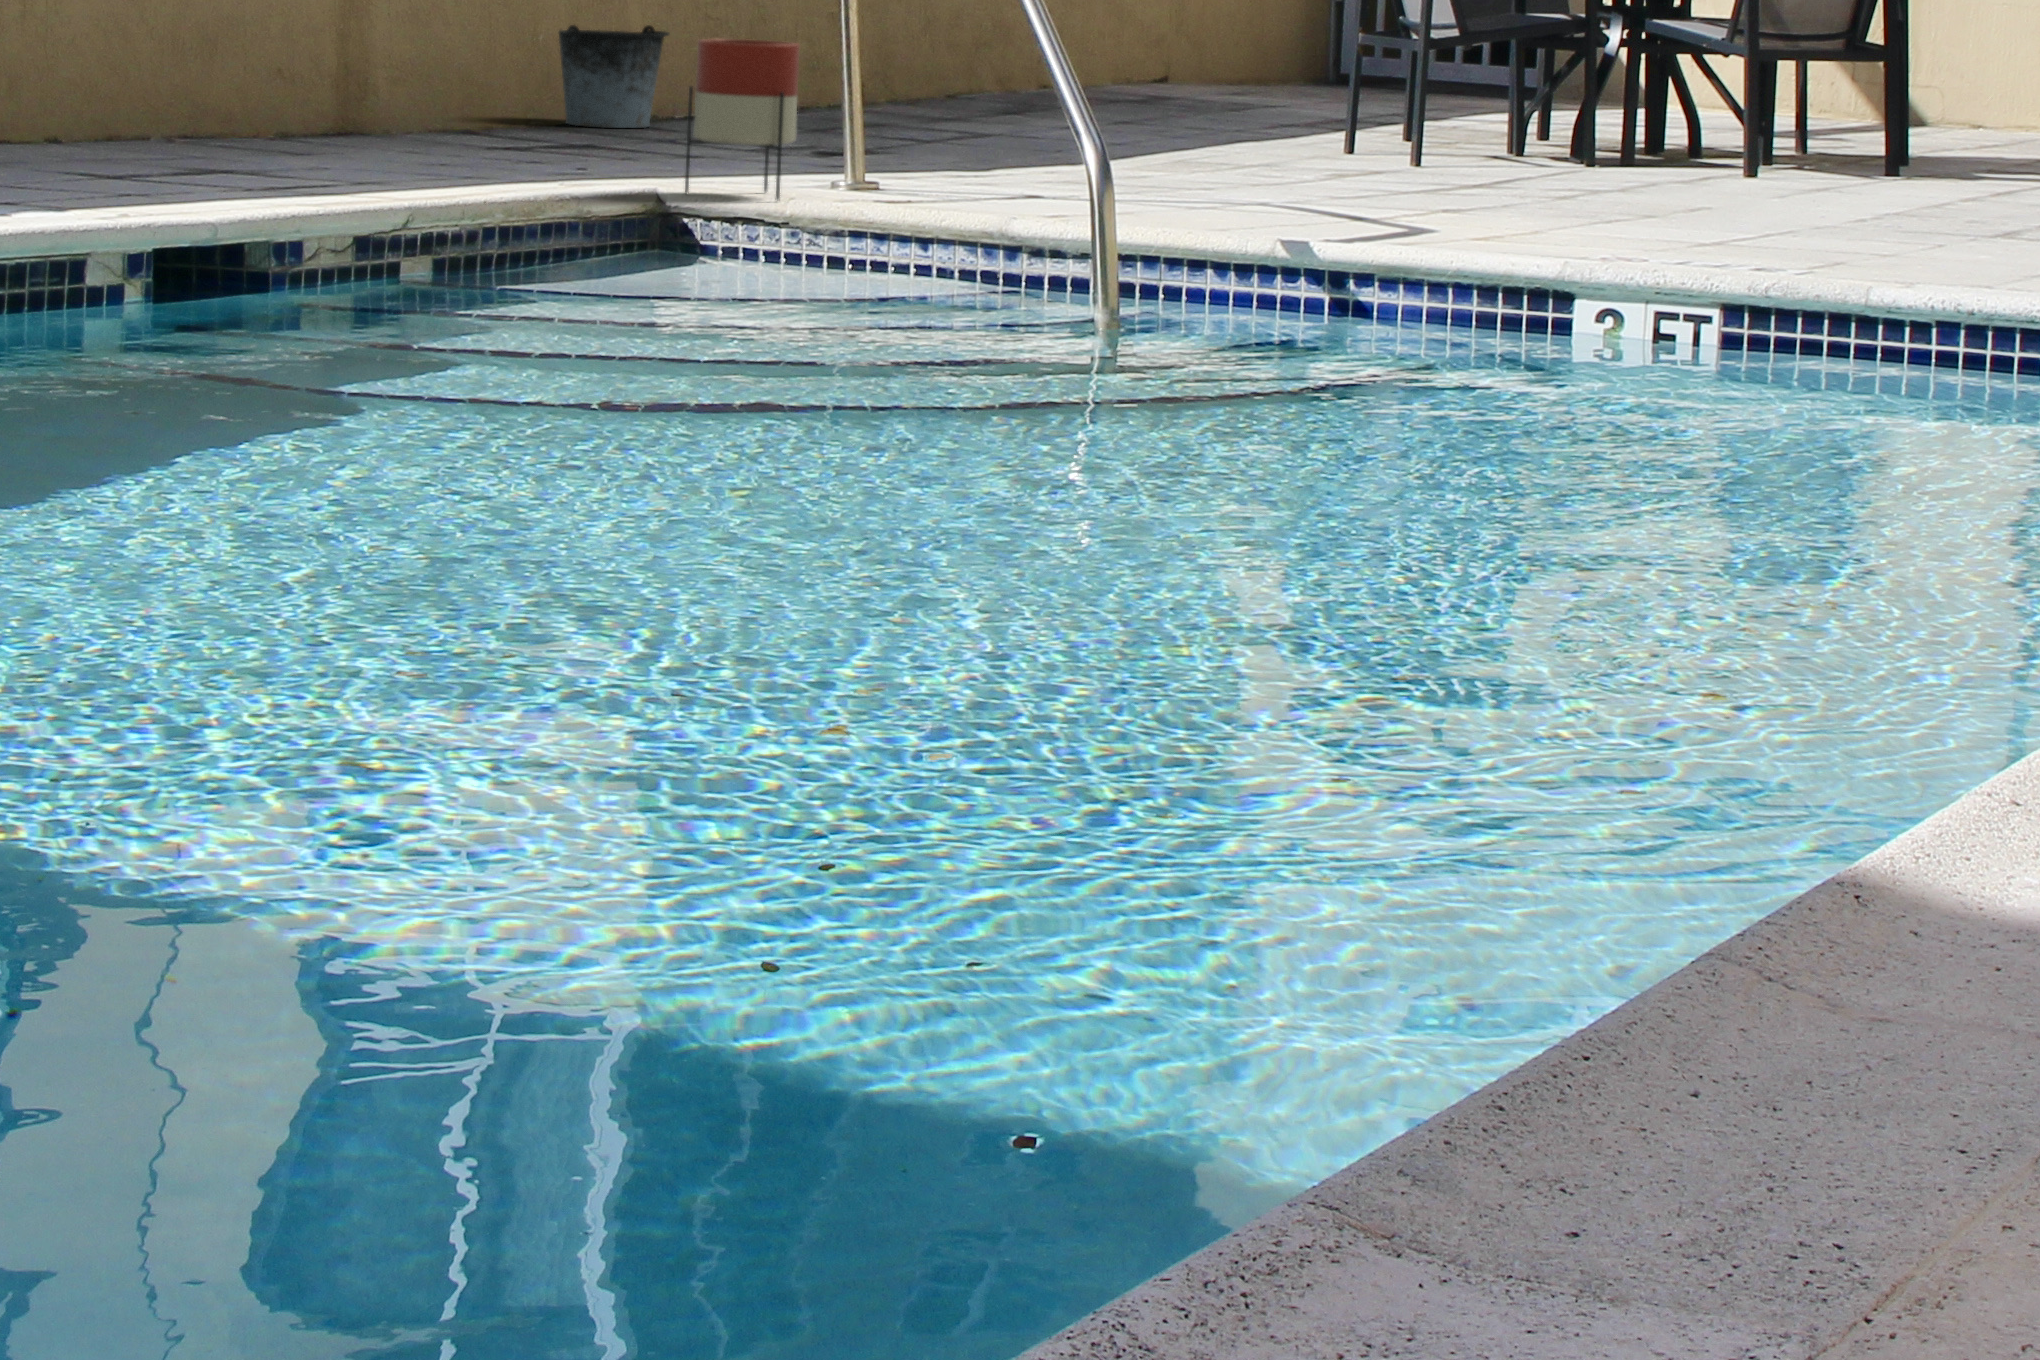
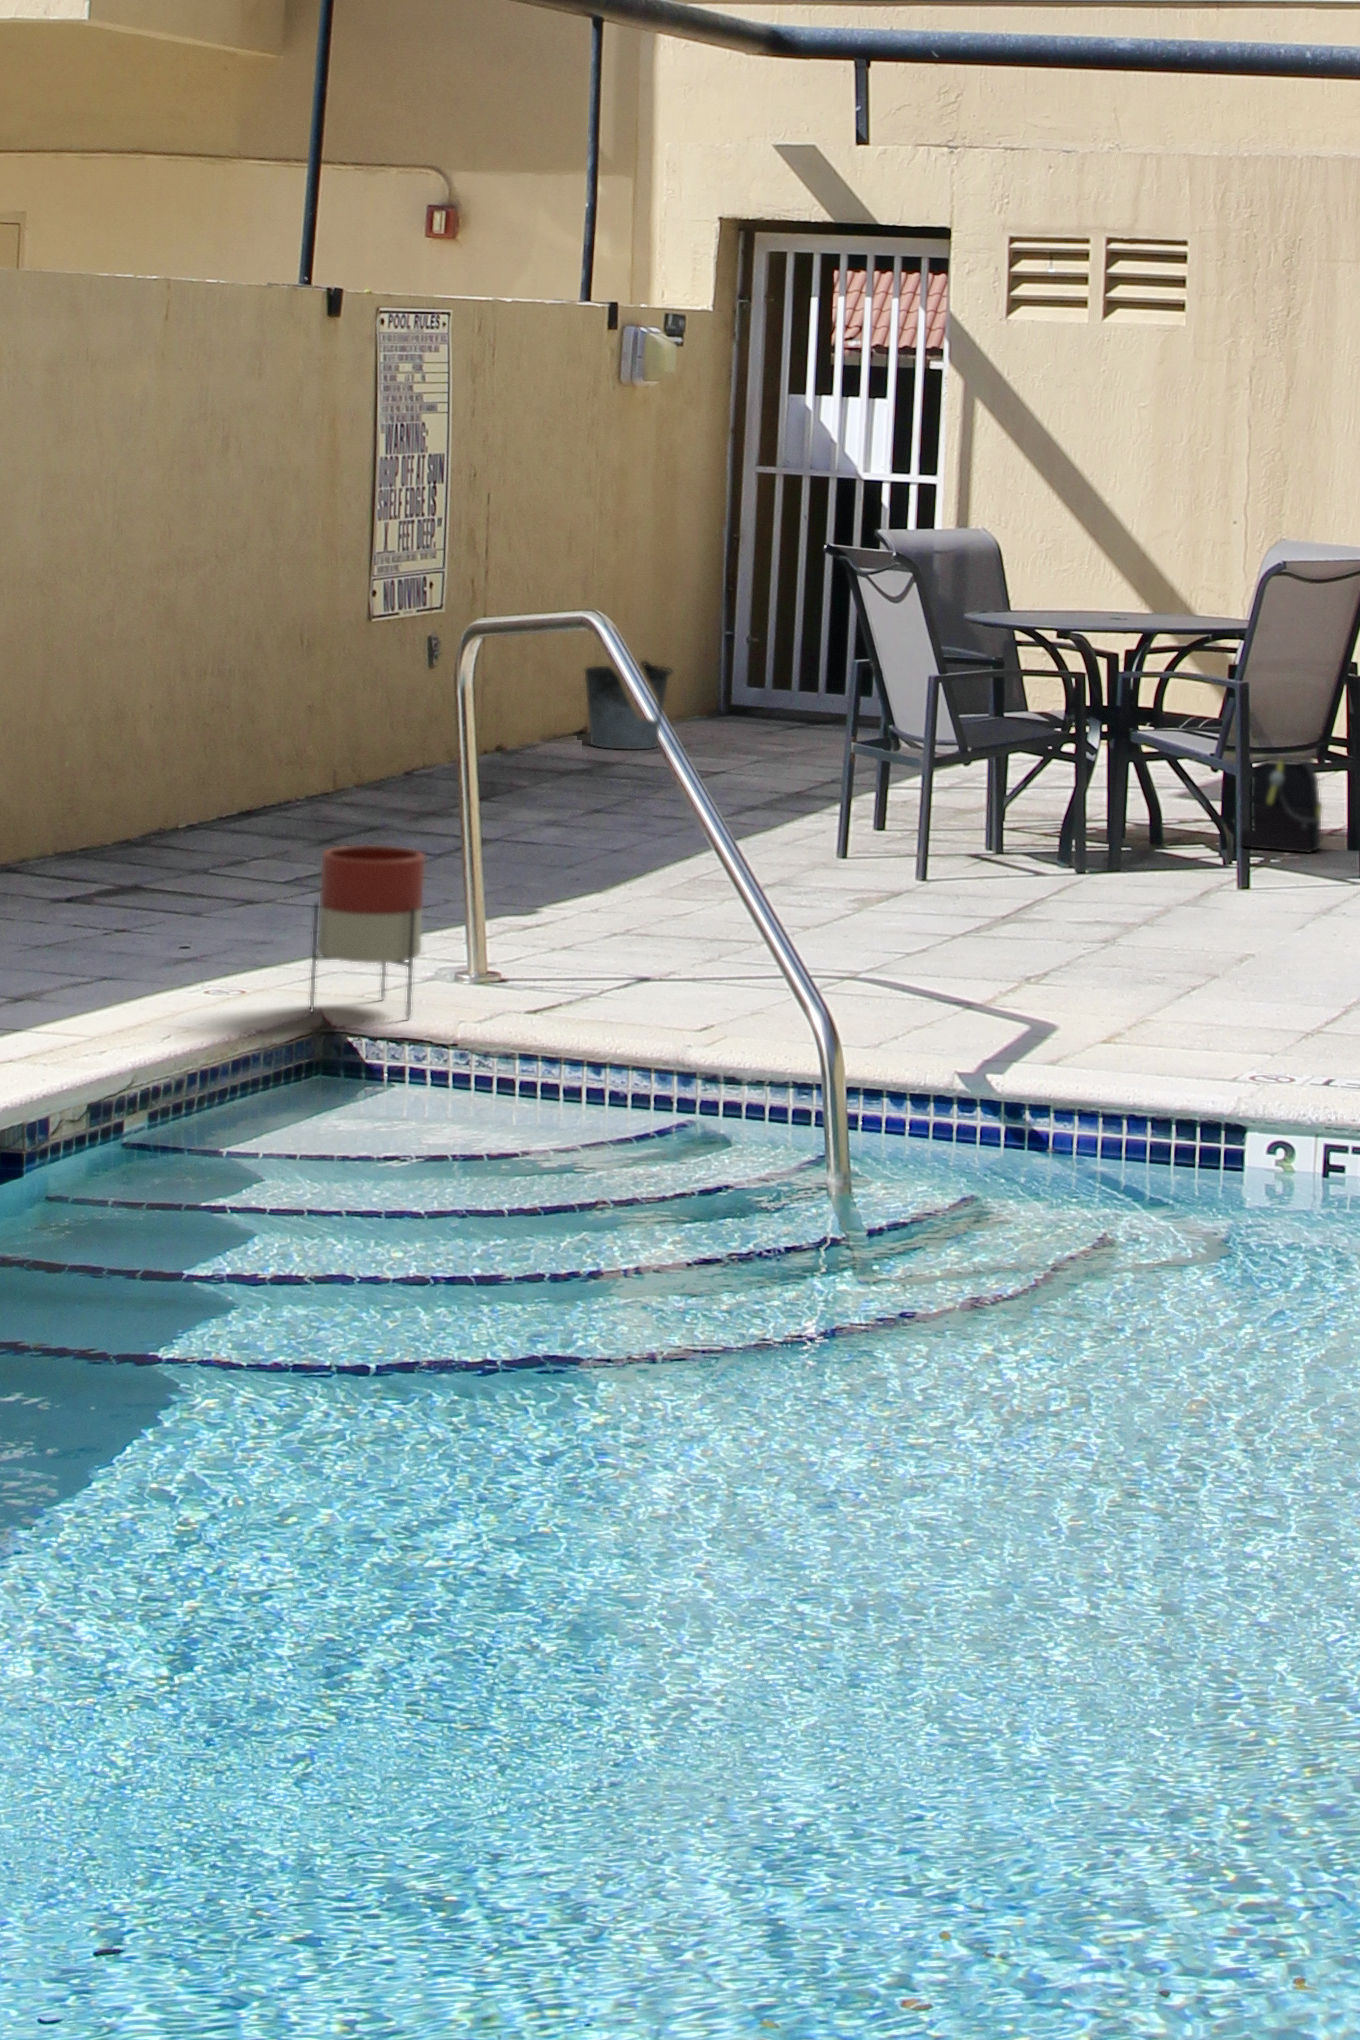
bucket: present [559,25,669,128] -> present [585,661,672,750]
backpack: none [1768,44,1855,168] -> present [1241,760,1322,852]

